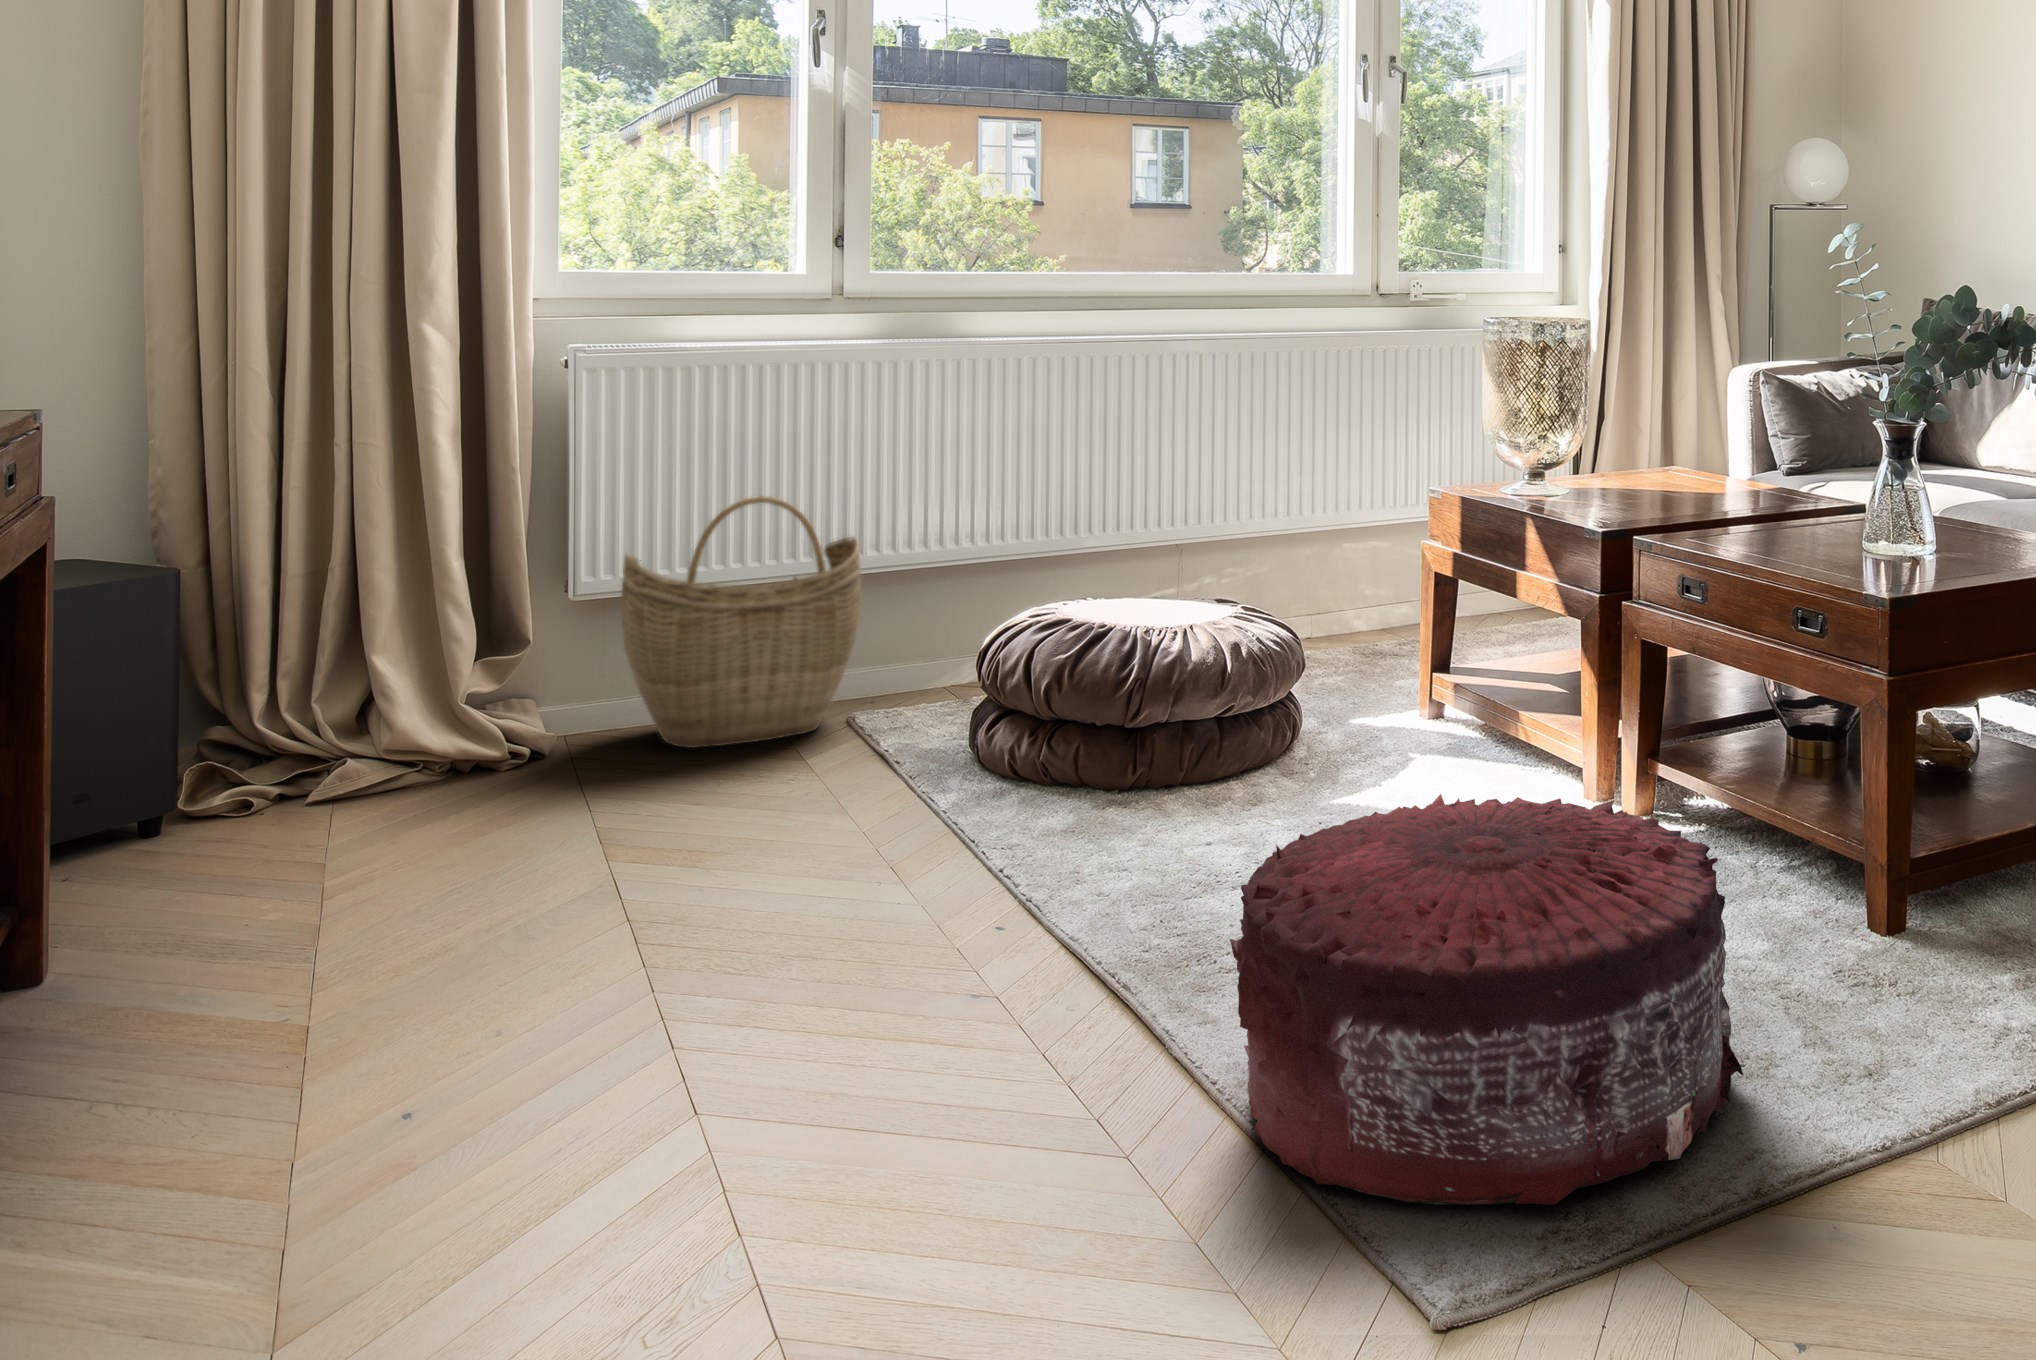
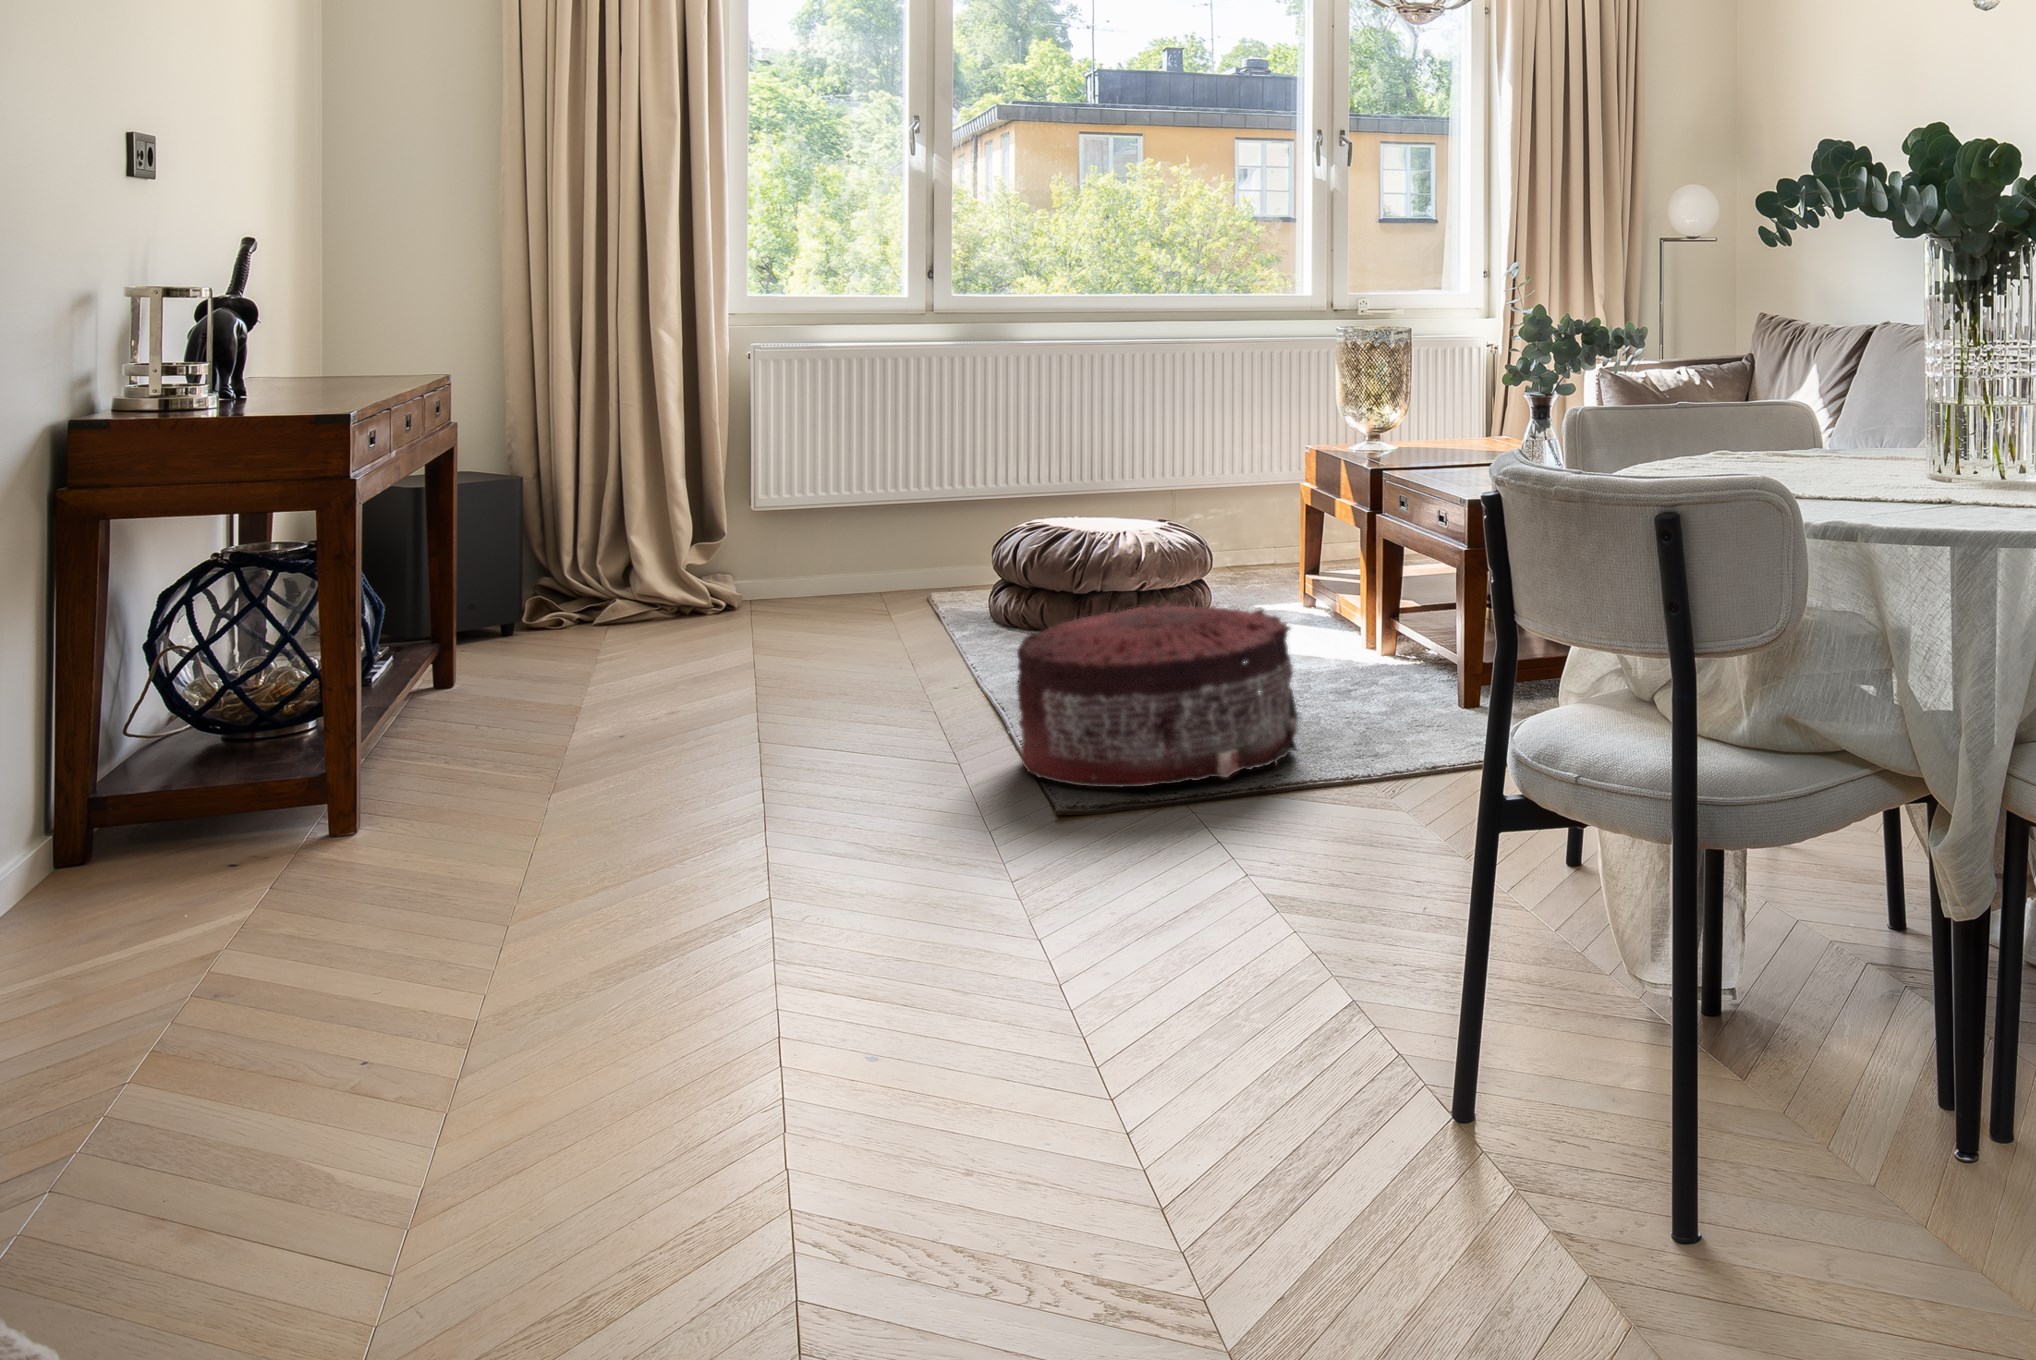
woven basket: present [621,496,861,748] -> none [783,436,937,607]

